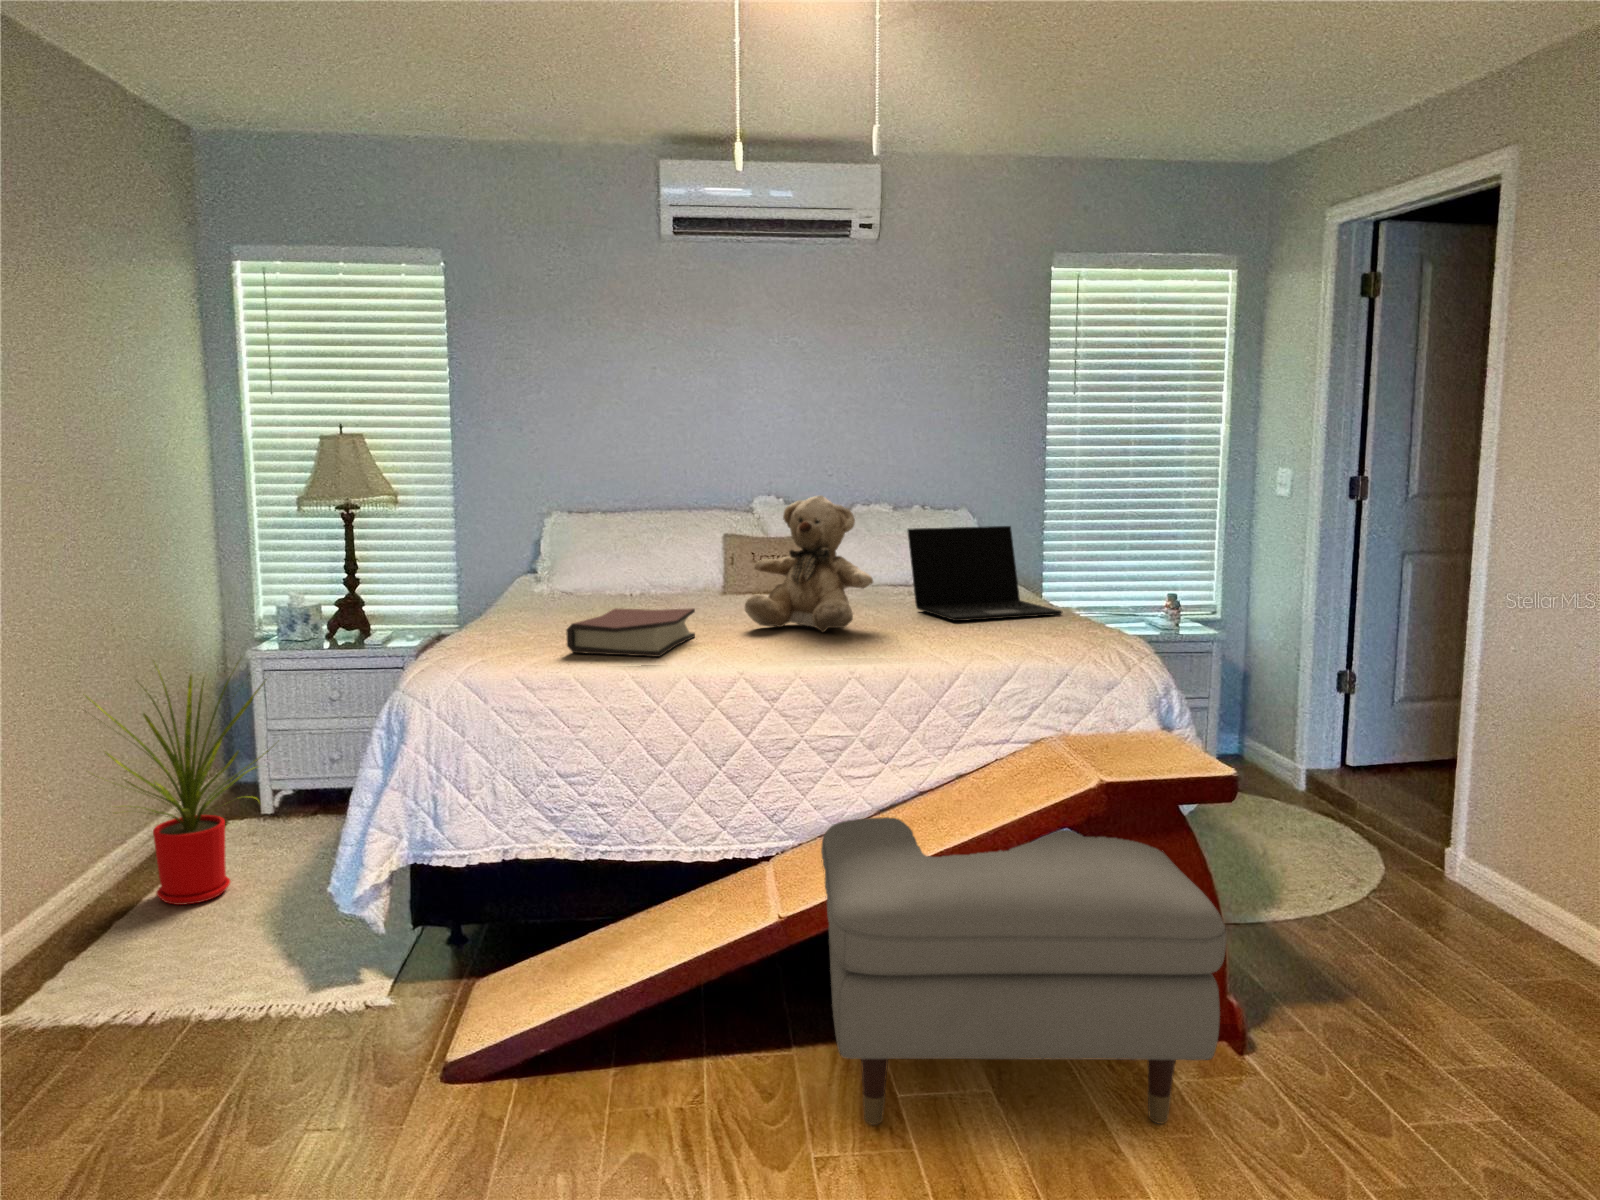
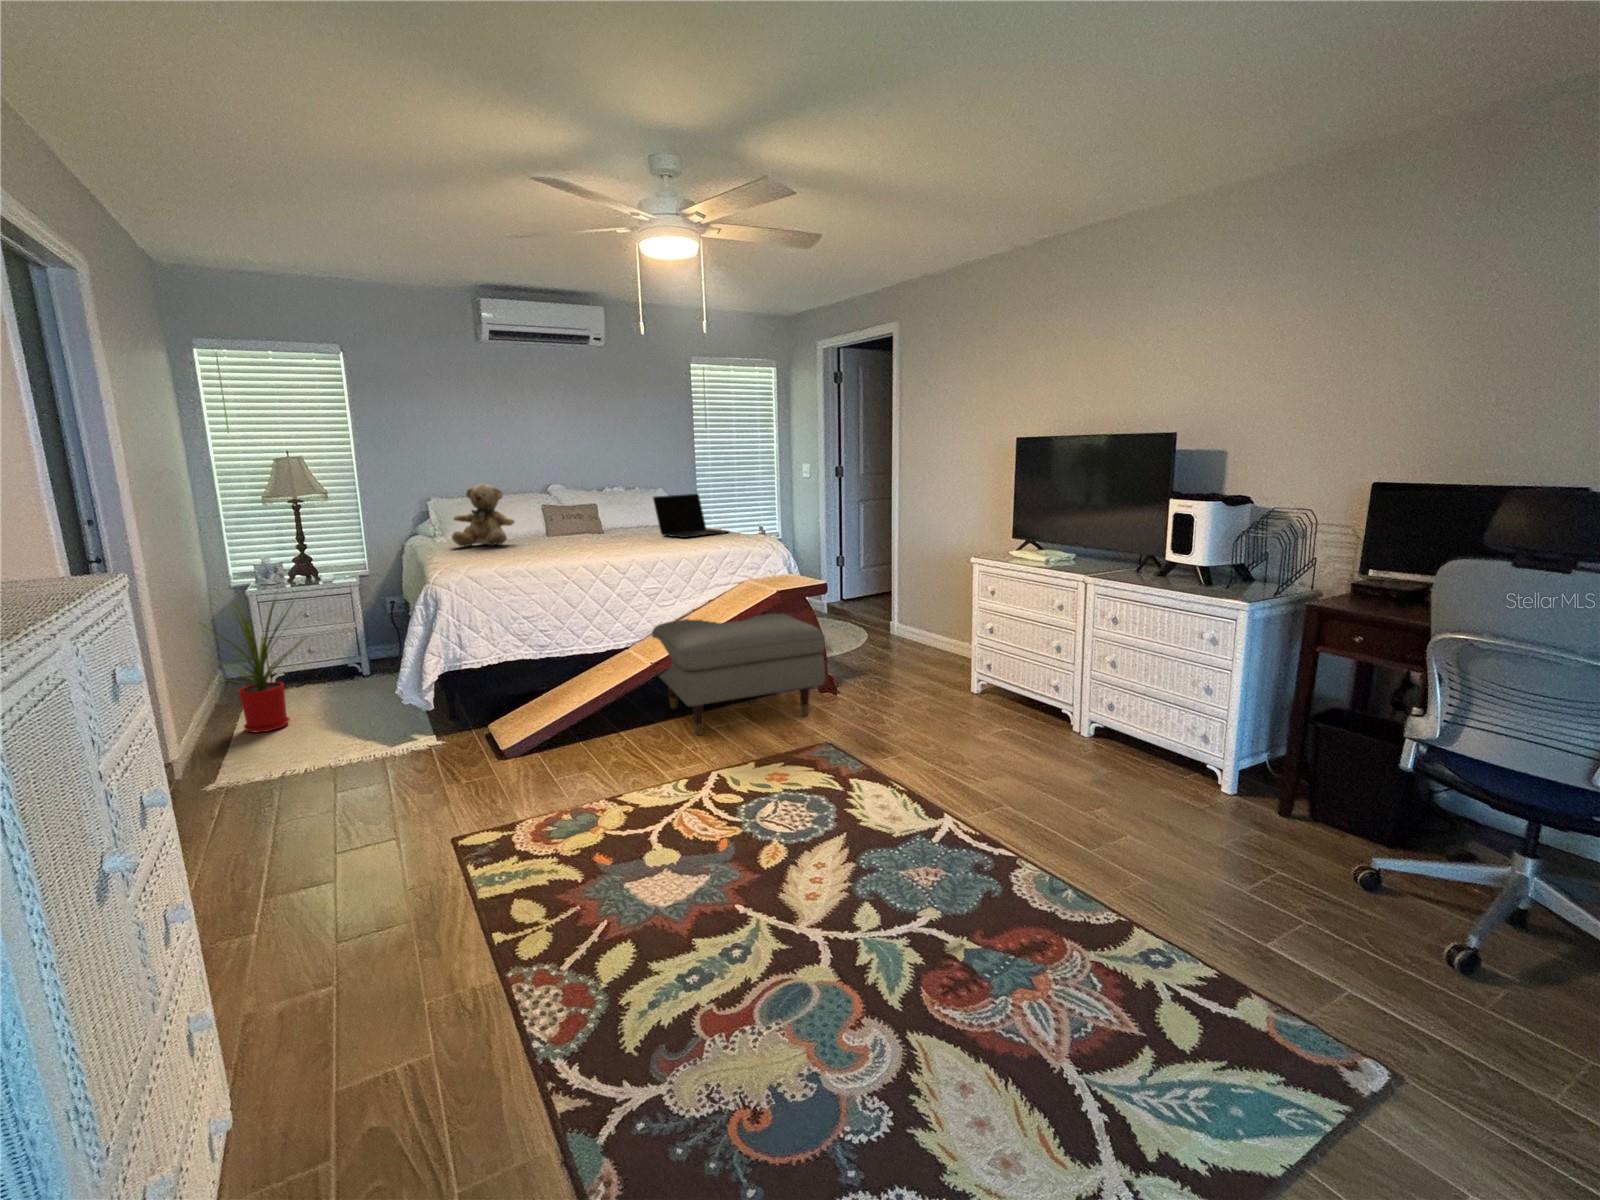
teddy bear: present [745,495,873,632] -> present [452,483,515,546]
hardback book: present [566,608,695,657] -> none [512,538,567,561]

